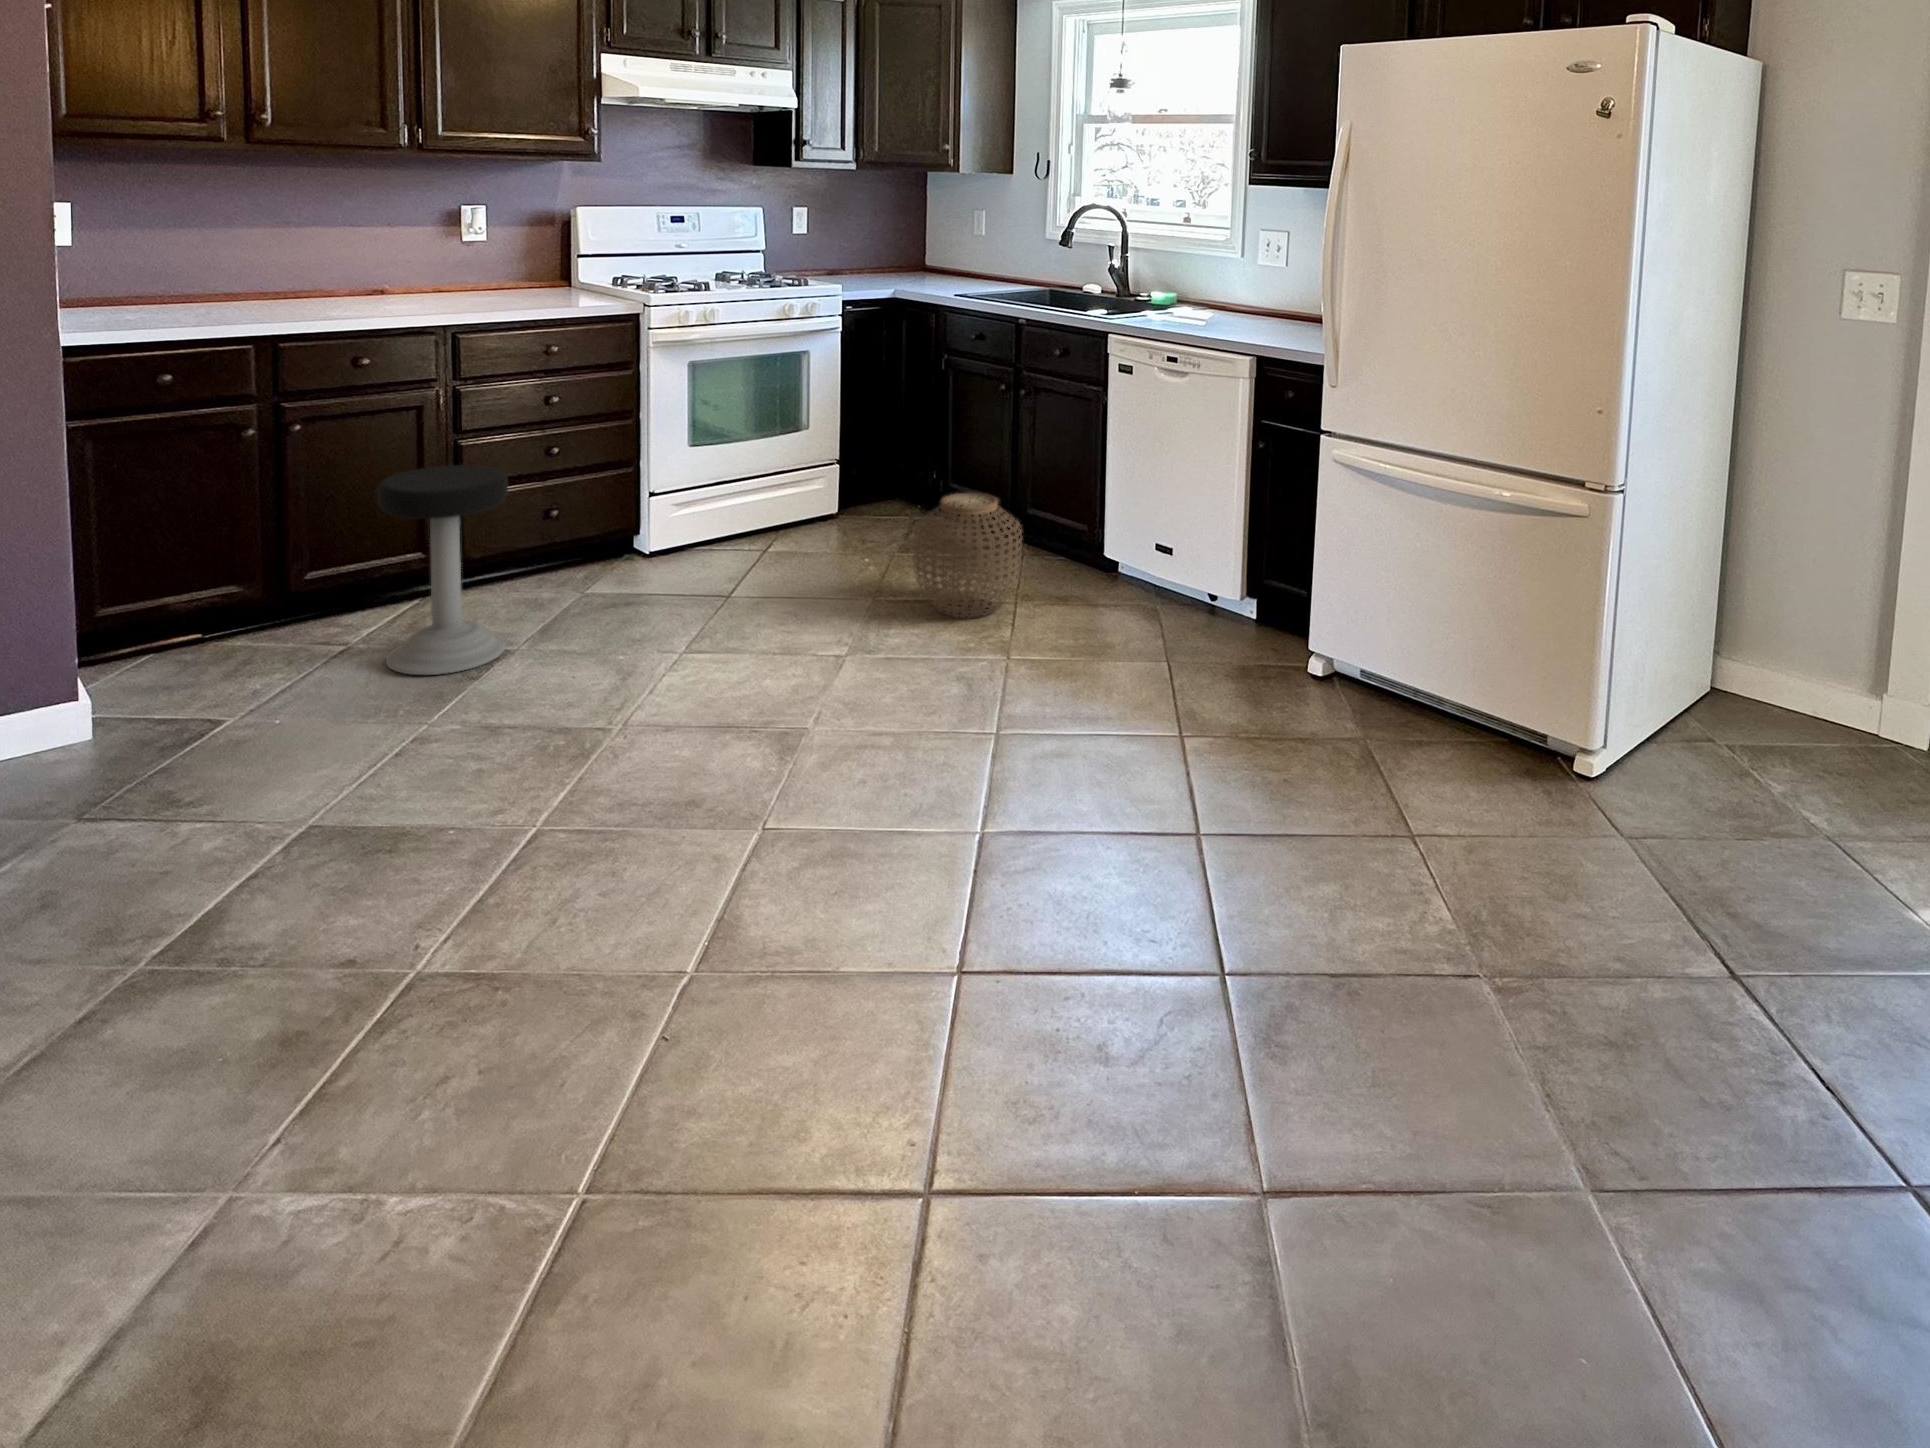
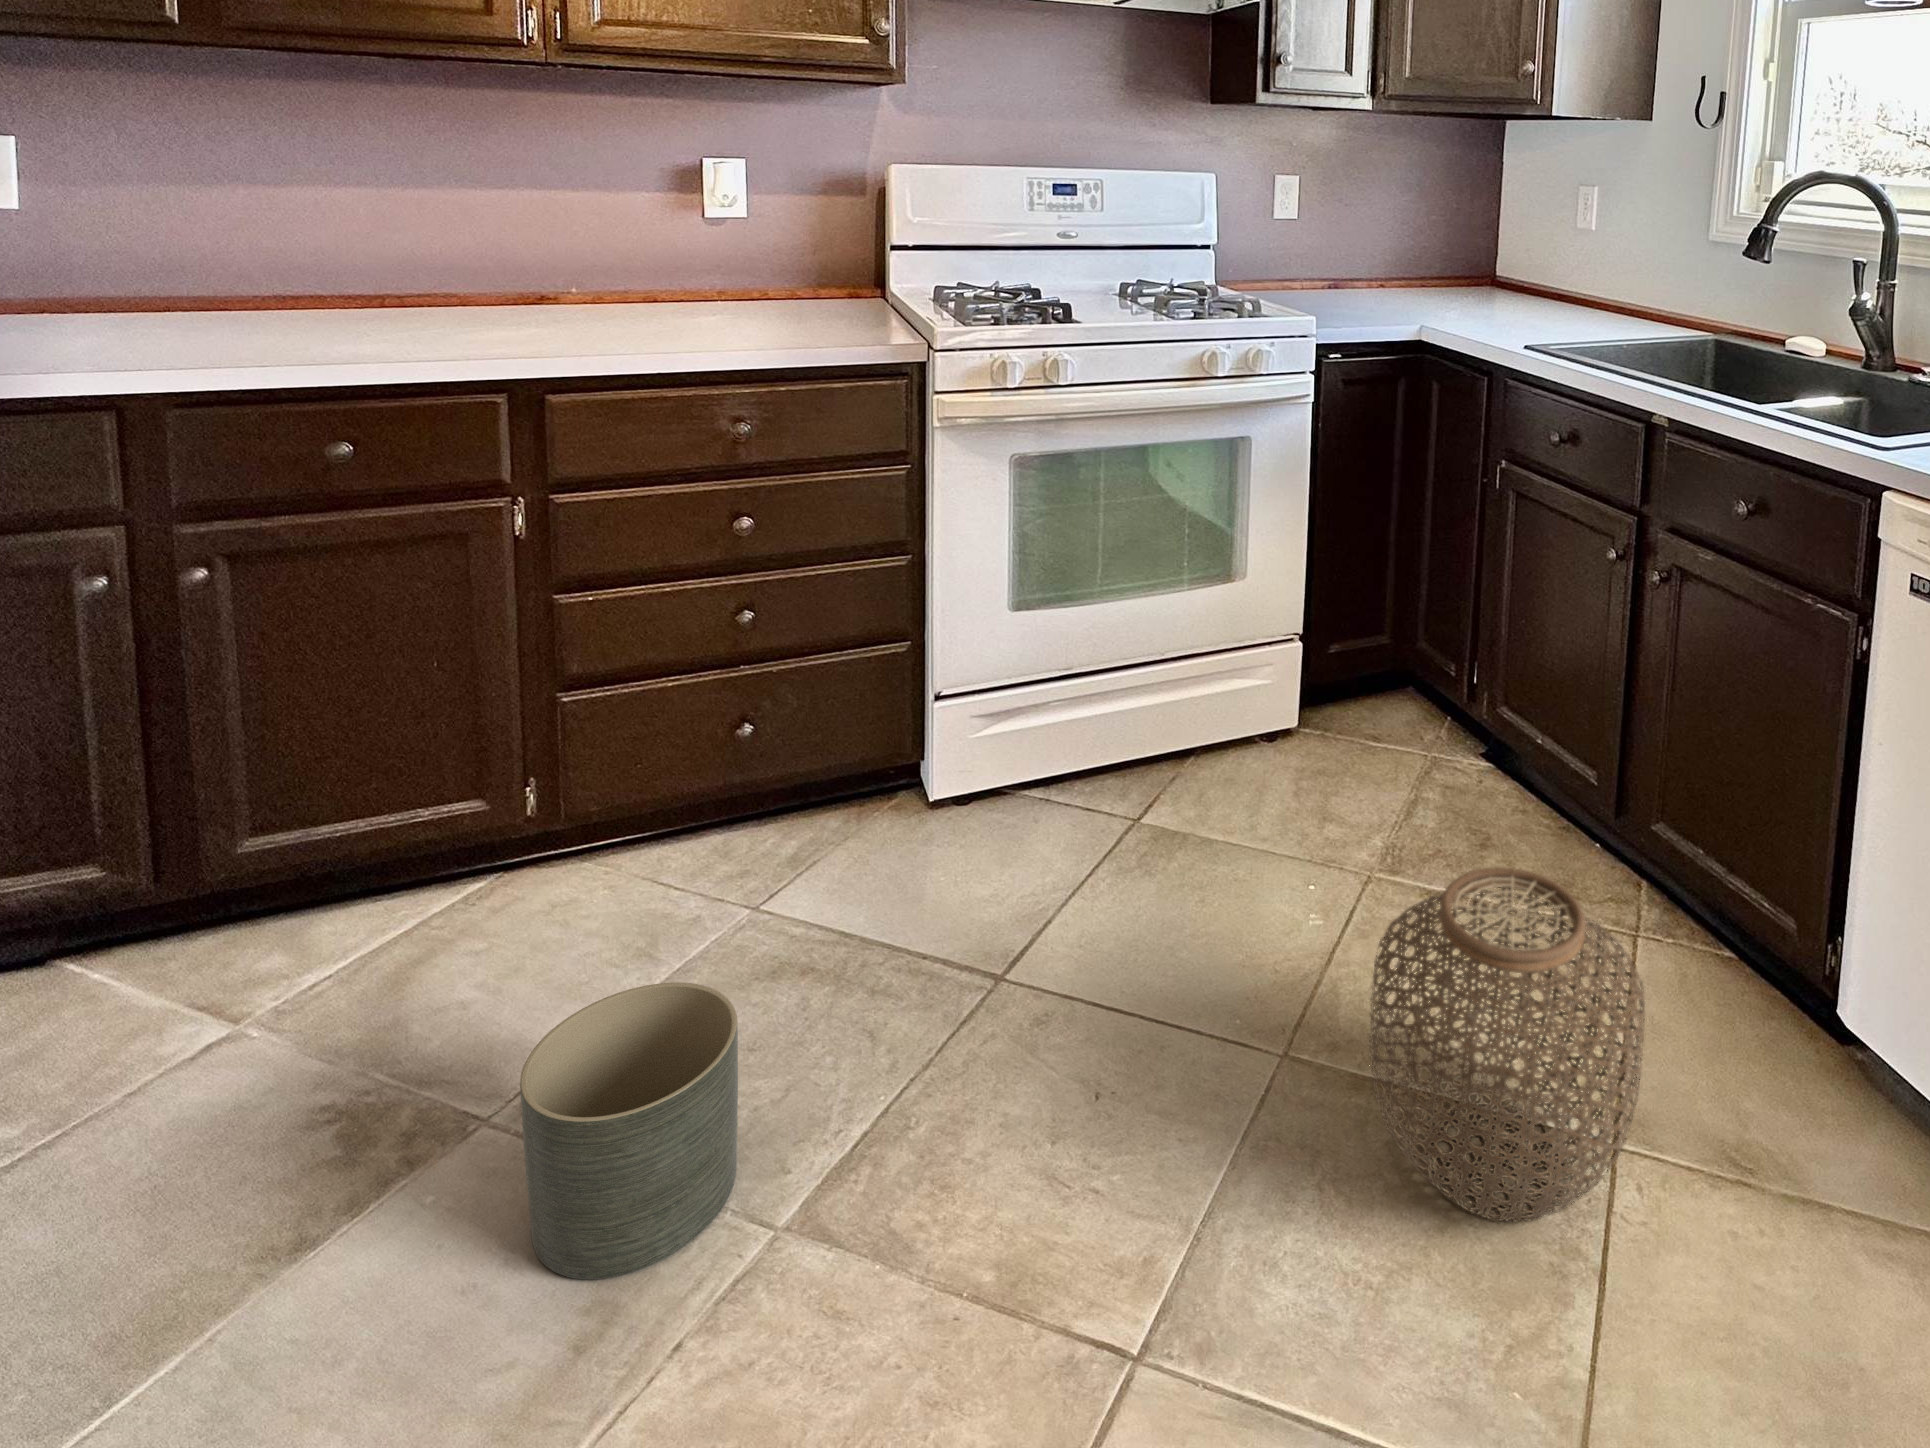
stool: present [378,465,508,675] -> none [161,700,493,1218]
planter: none [562,571,649,668] -> present [520,982,738,1279]

